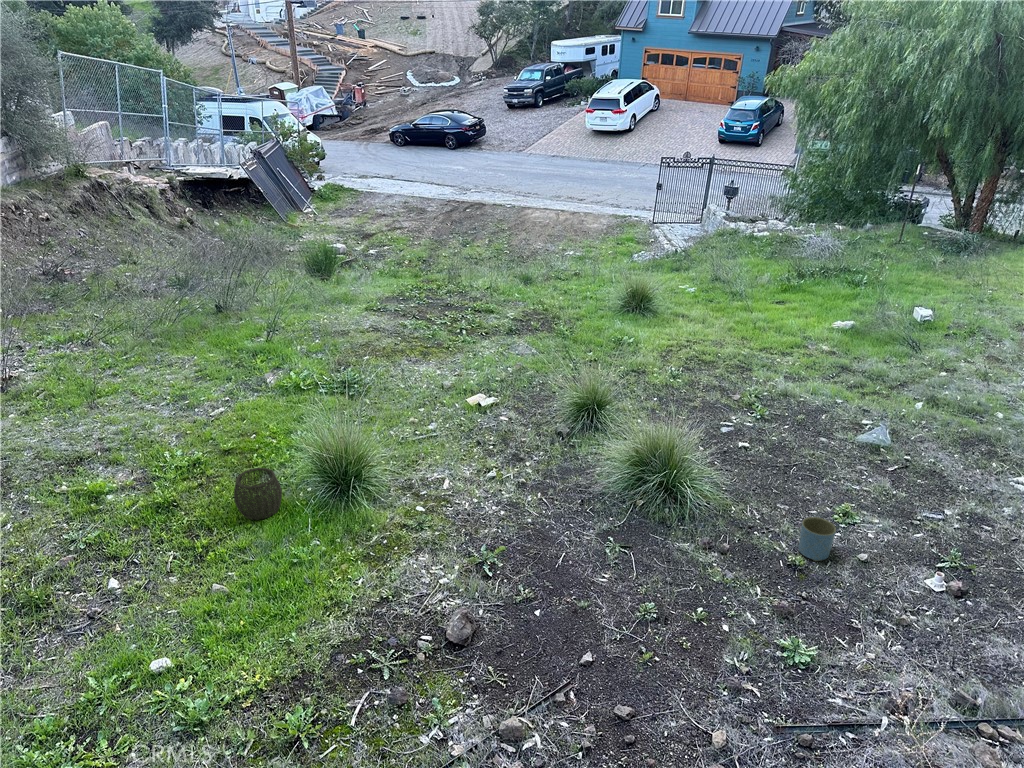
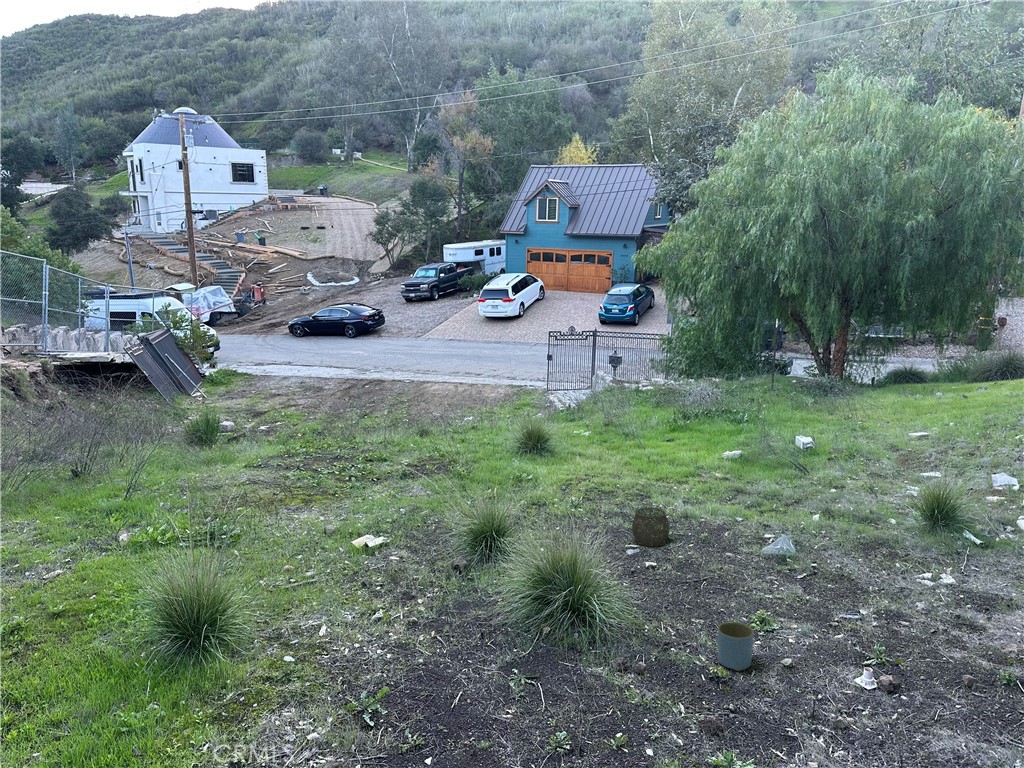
woven basket: present [234,468,282,520] -> present [632,507,669,547]

